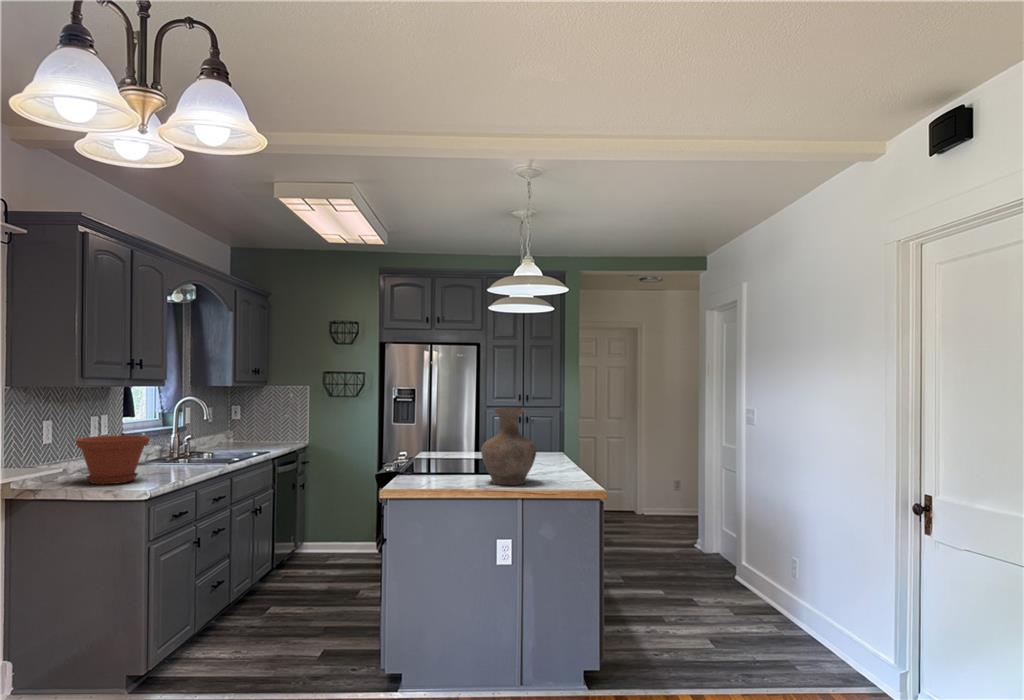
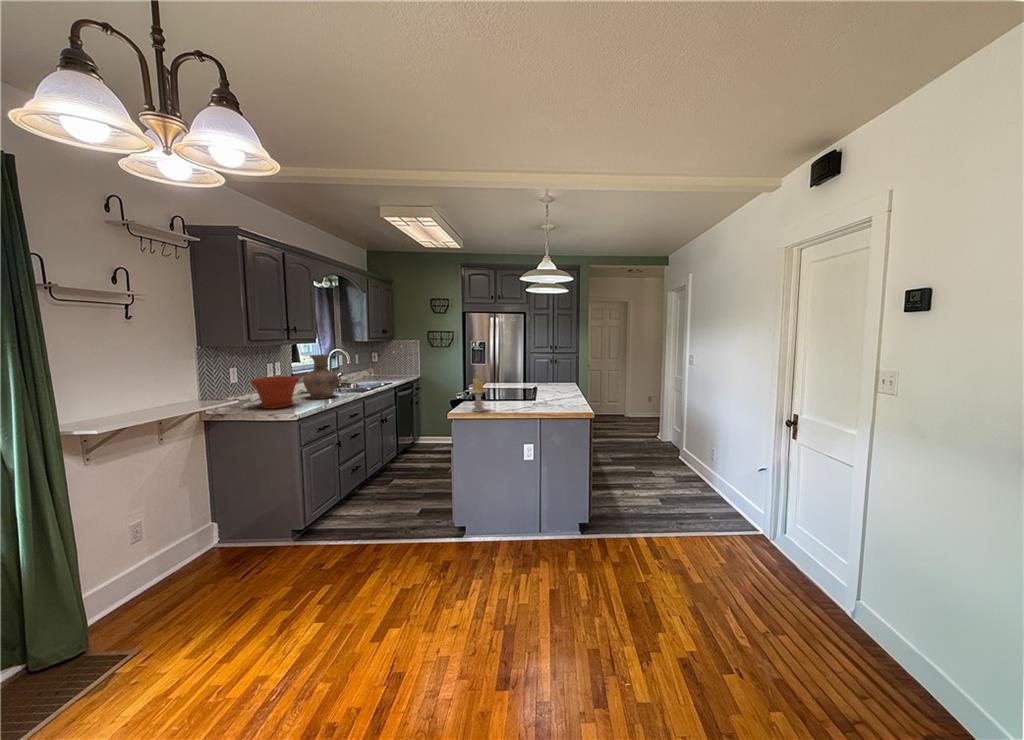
vase: present [481,408,536,485] -> present [303,355,339,399]
candle: none [413,430,441,486] -> present [469,372,487,412]

